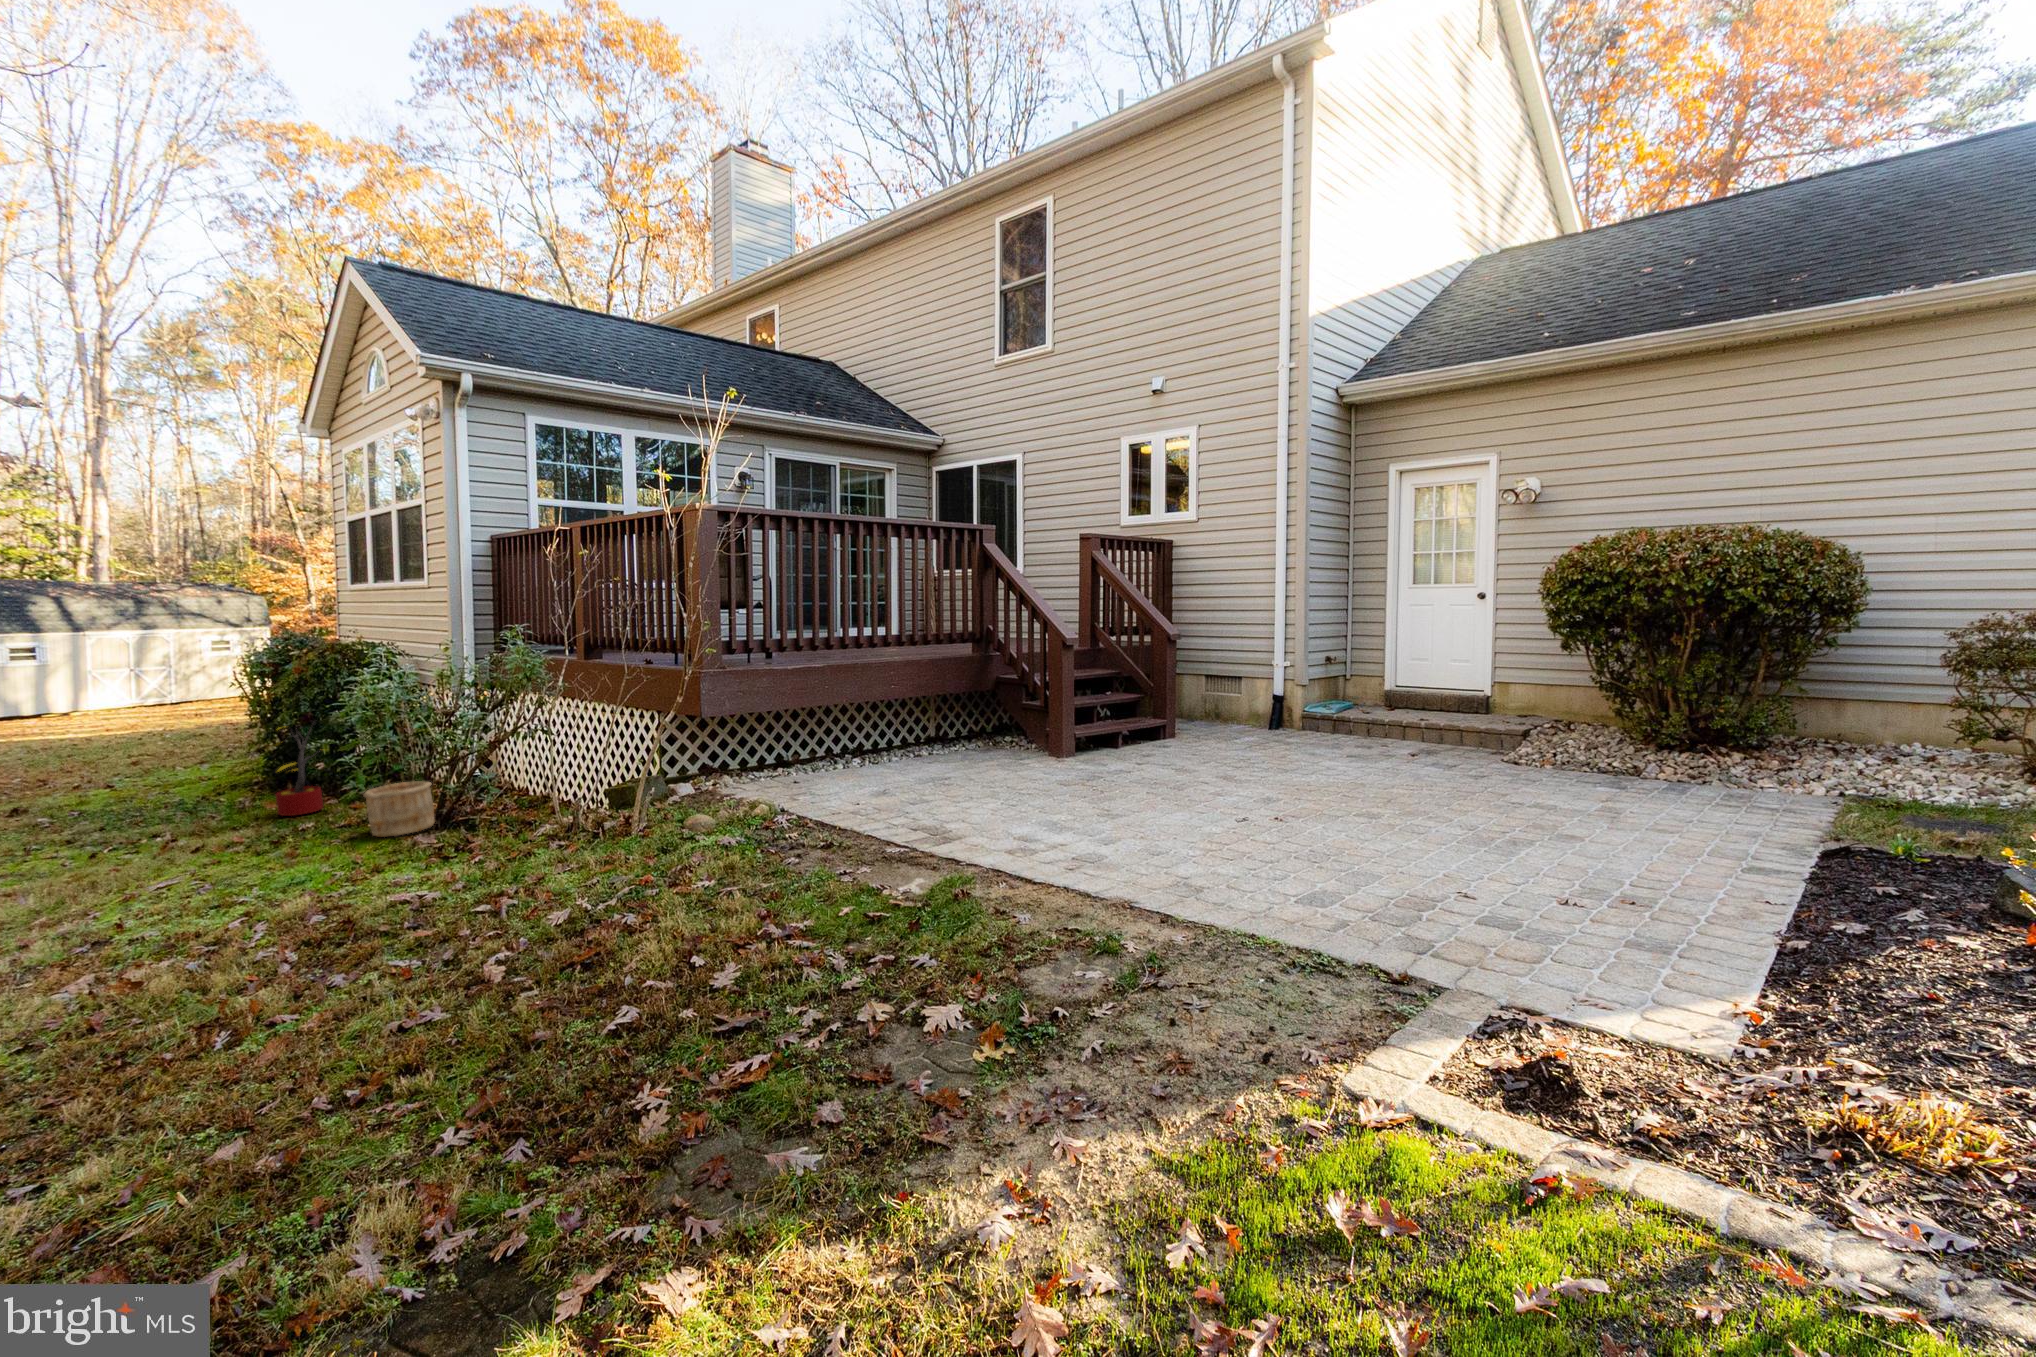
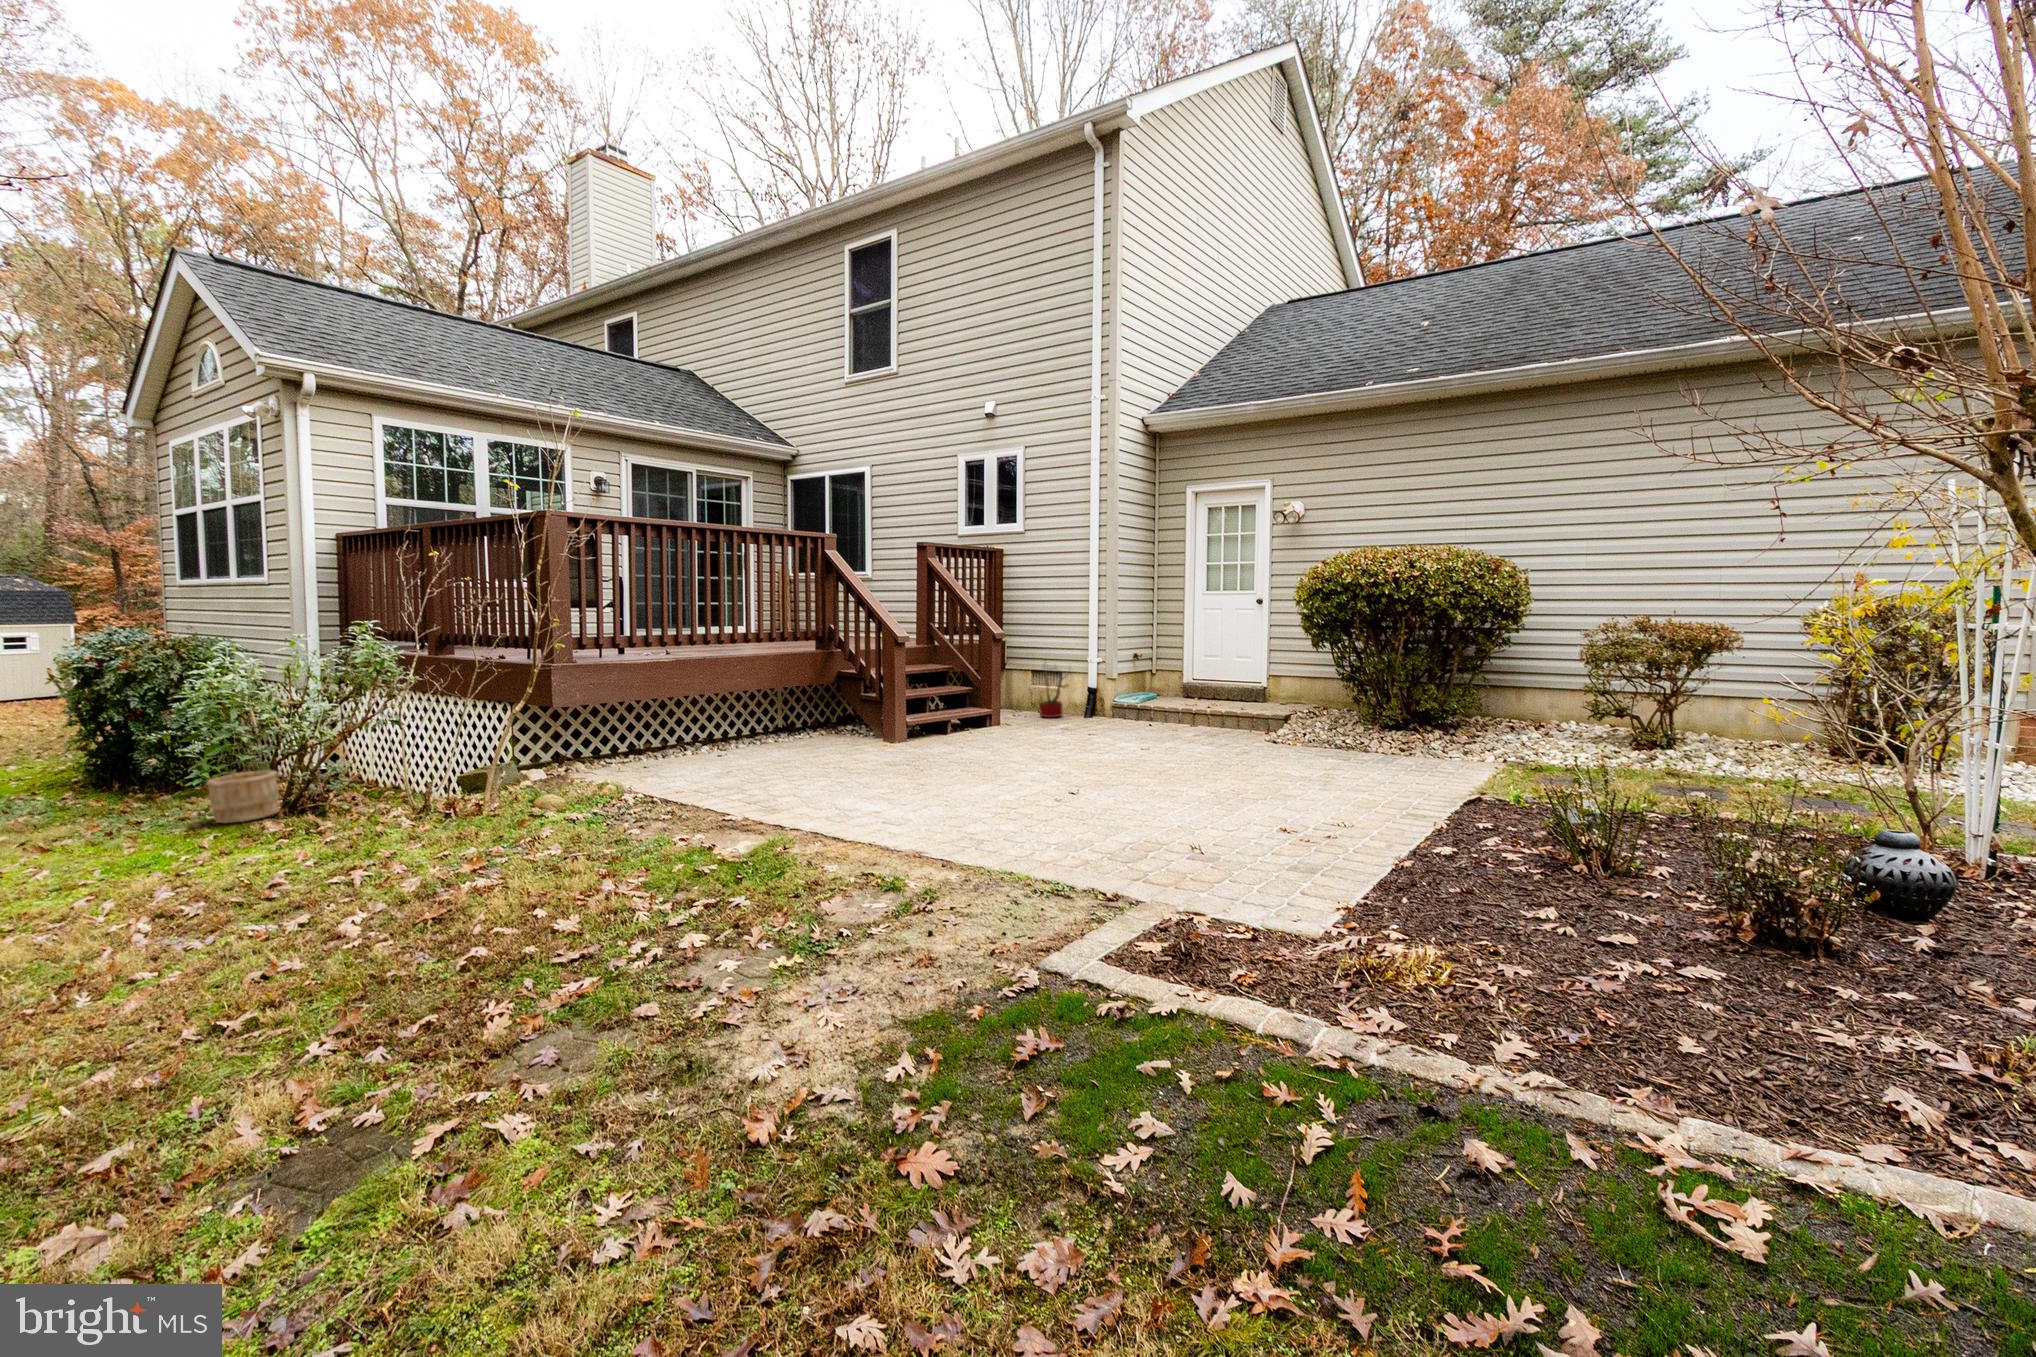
decorative plant: present [276,730,323,816] -> present [1040,662,1068,718]

